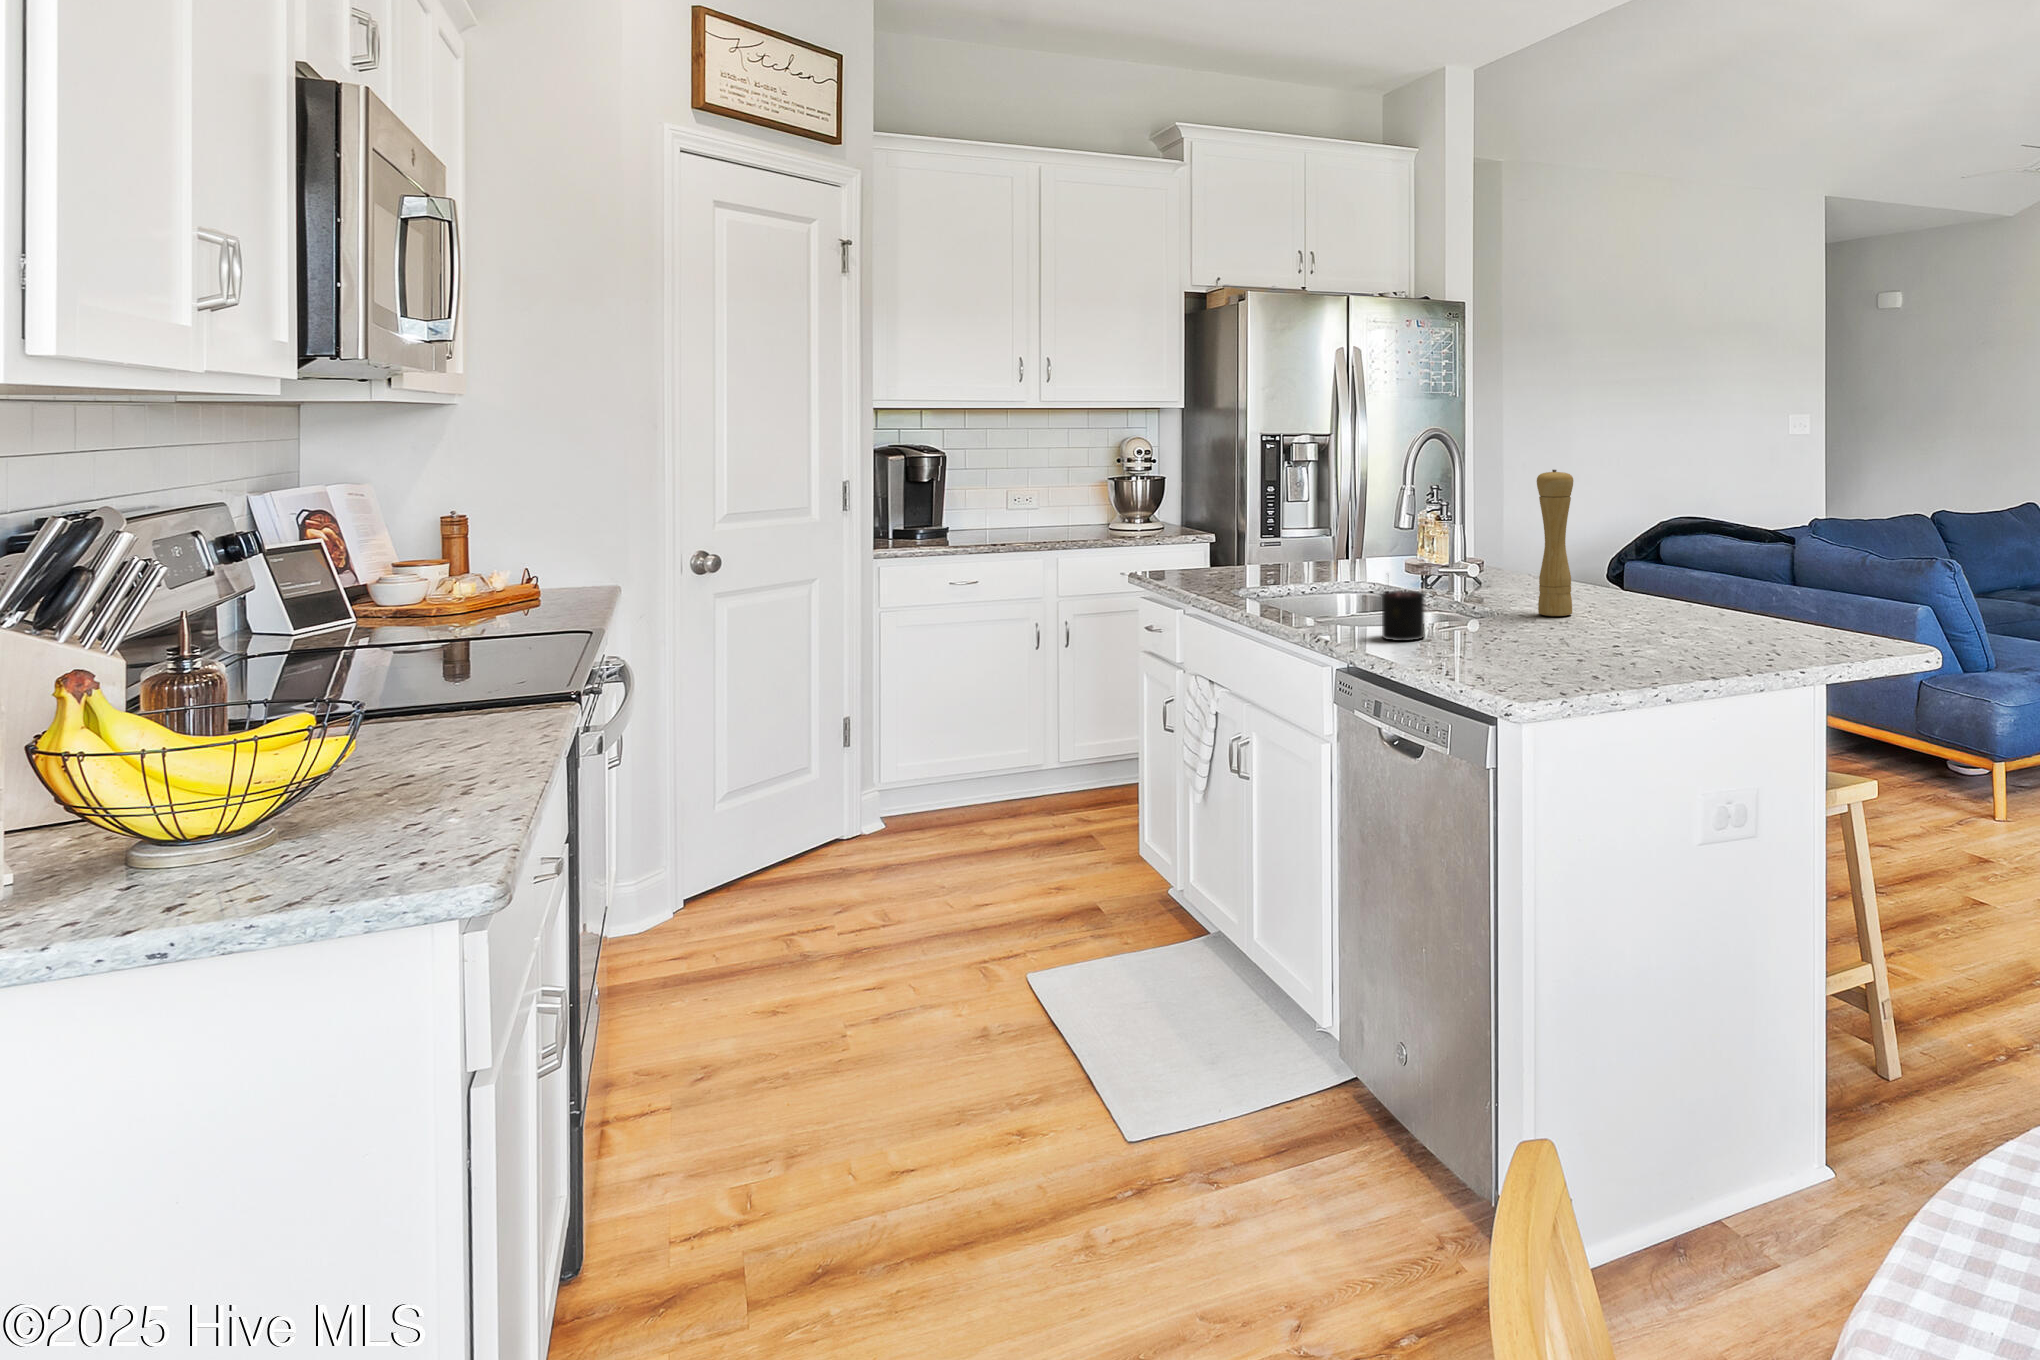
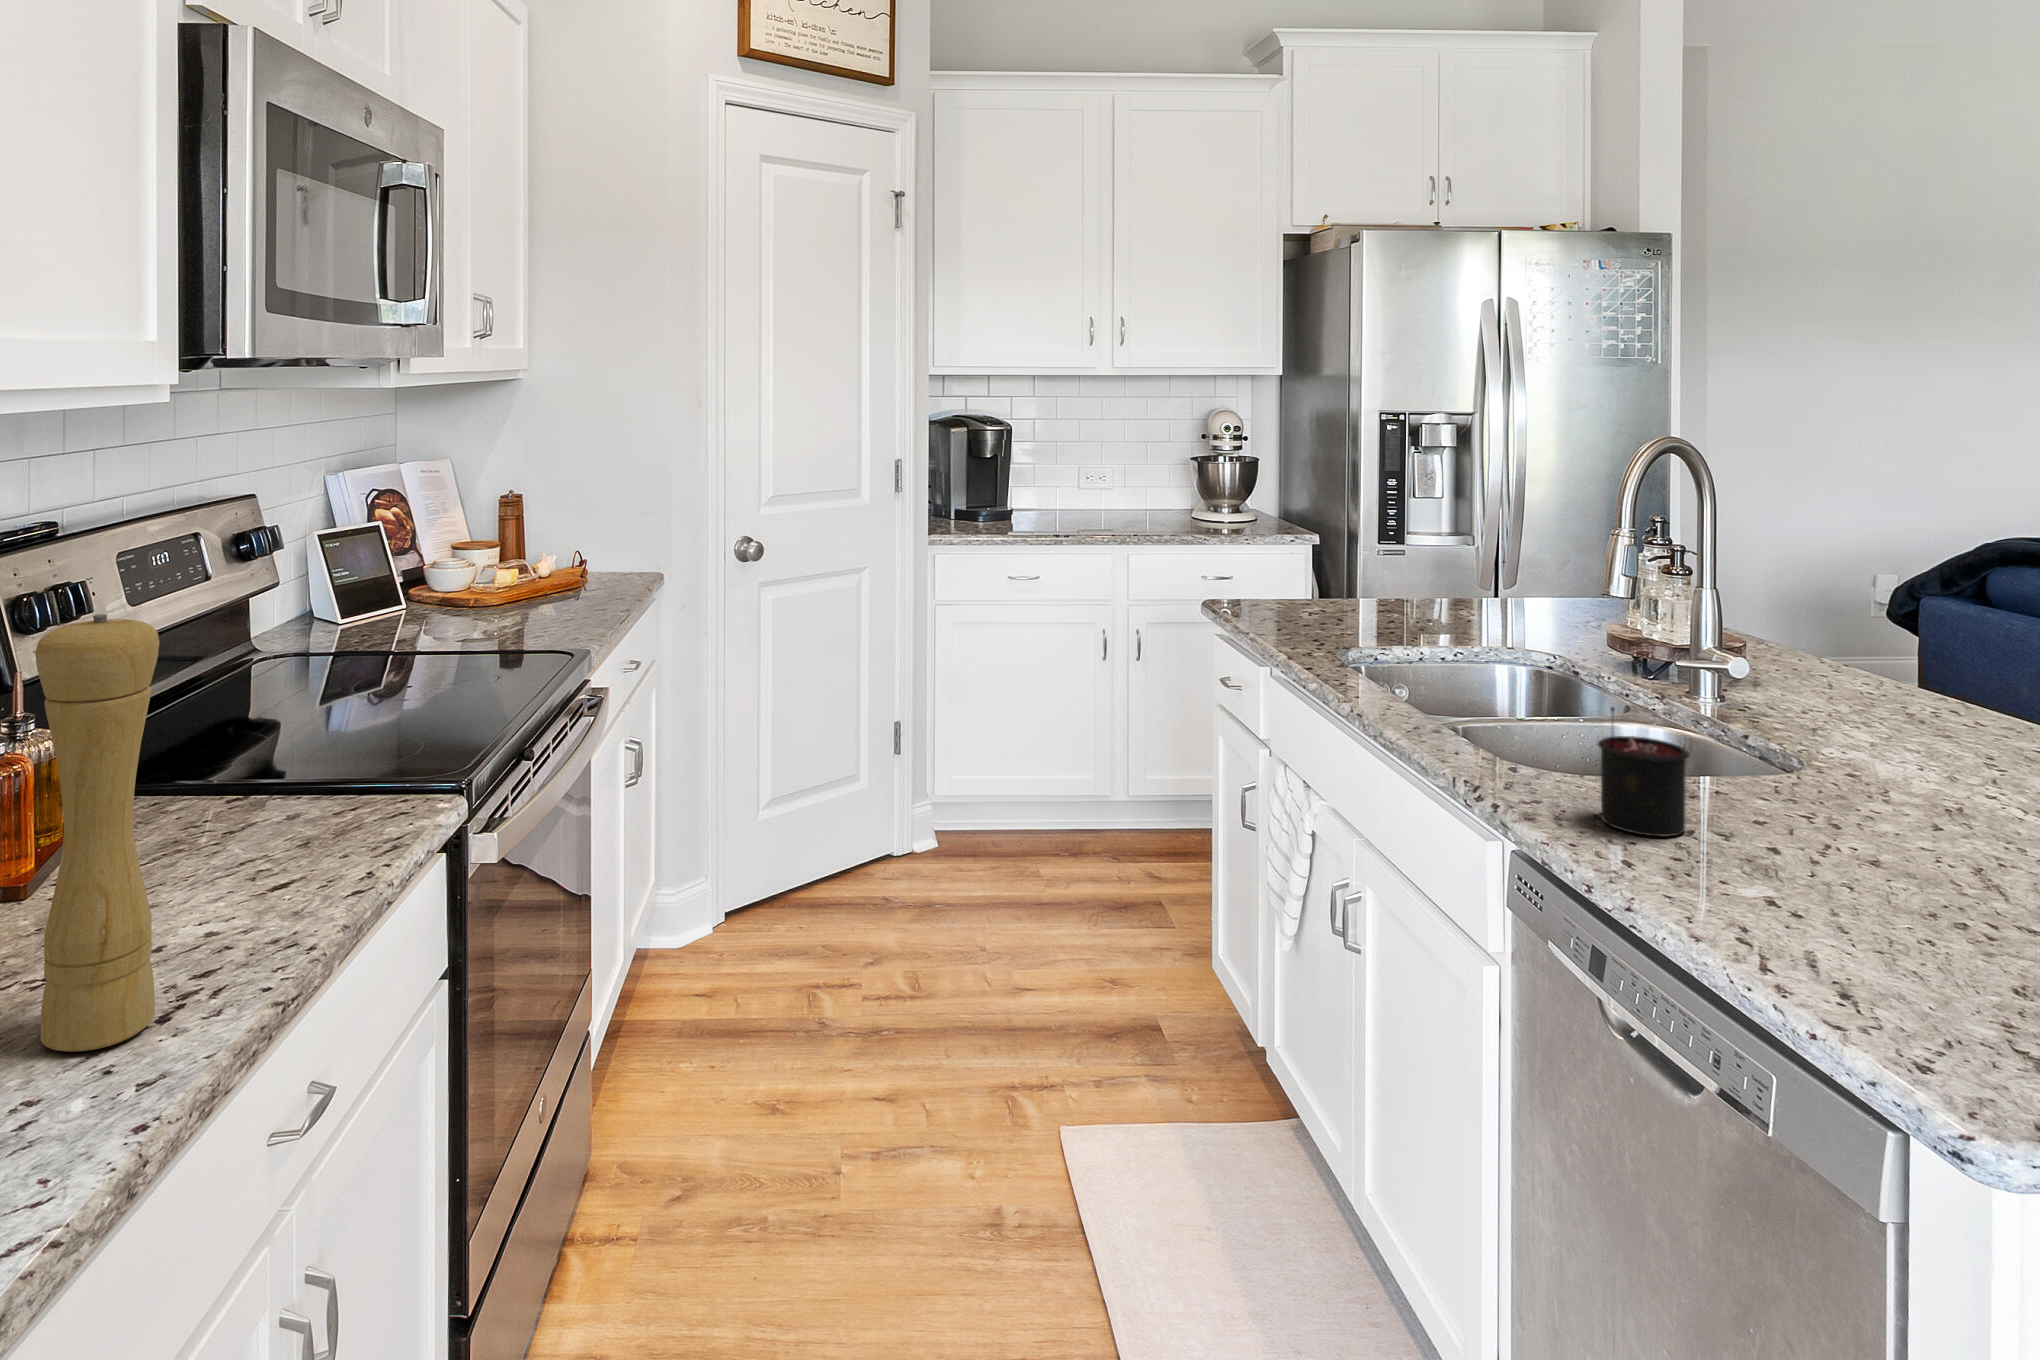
pepper mill: present [1537,470,1573,616] -> present [35,614,159,1052]

